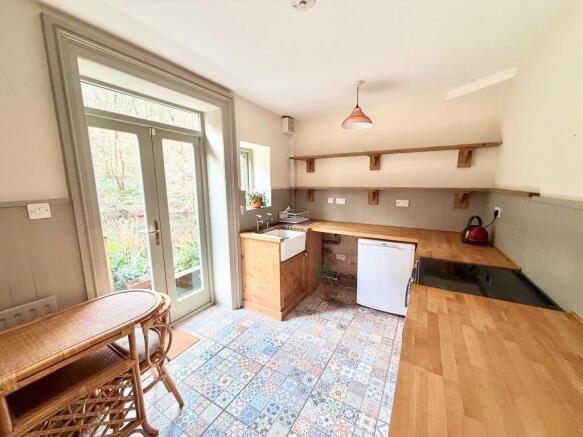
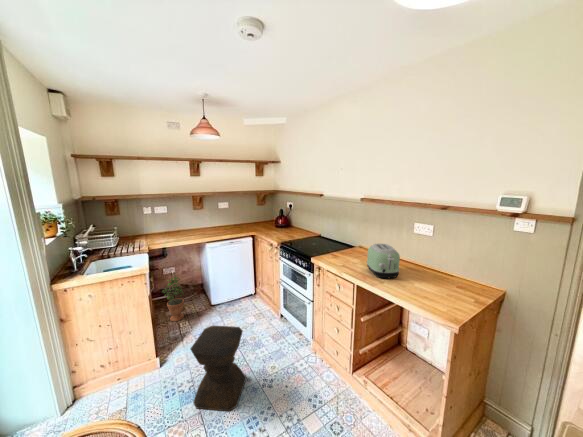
toaster: none [442,292,540,389] -> present [367,244,400,278]
stool: none [265,305,313,387] -> present [191,326,246,411]

